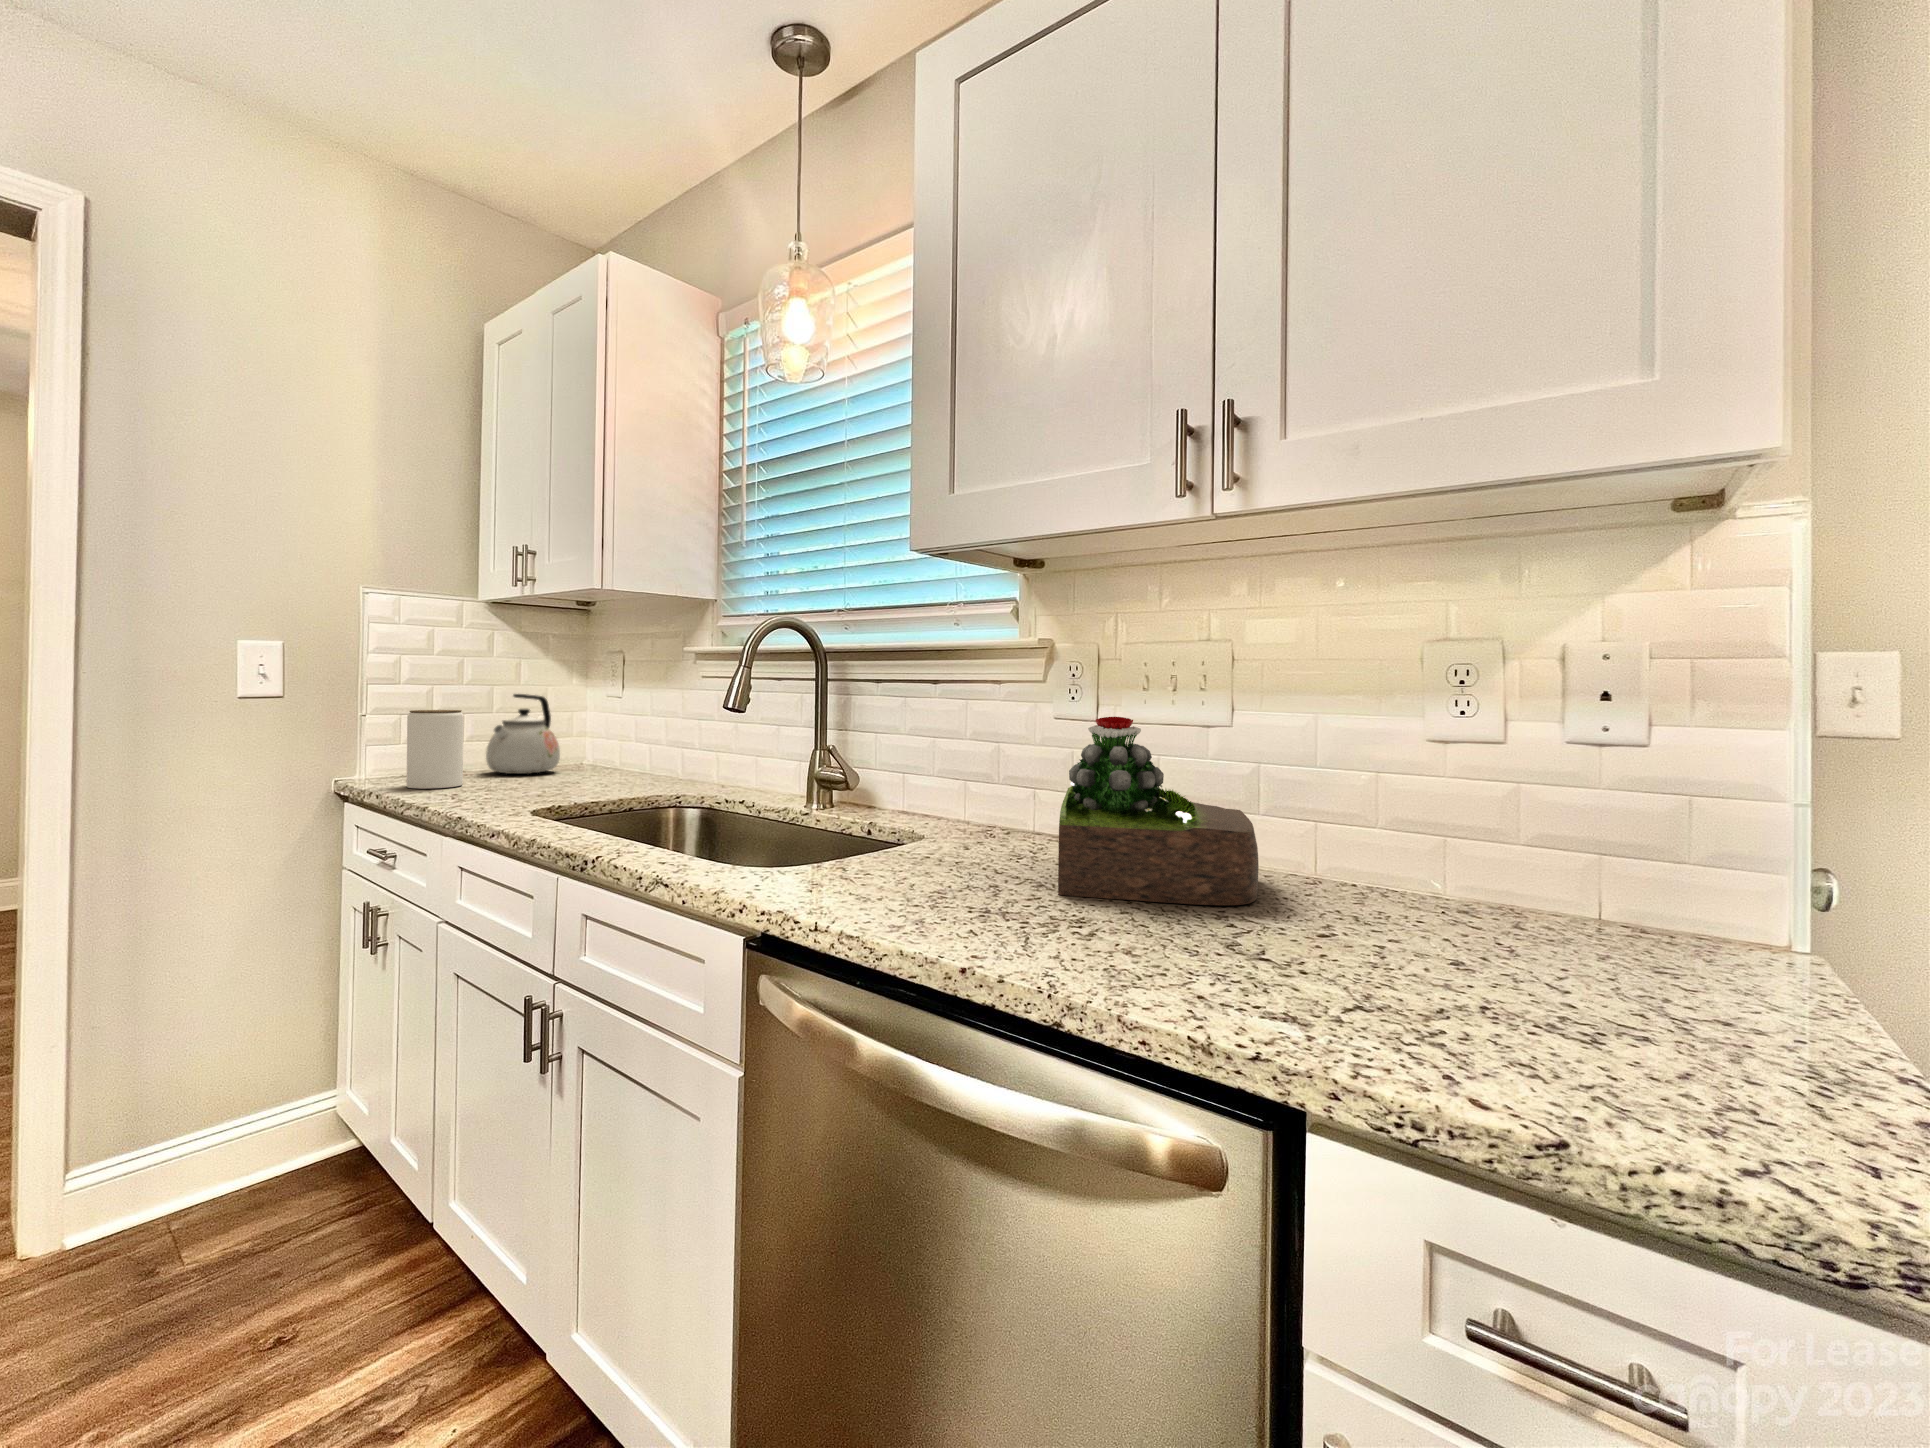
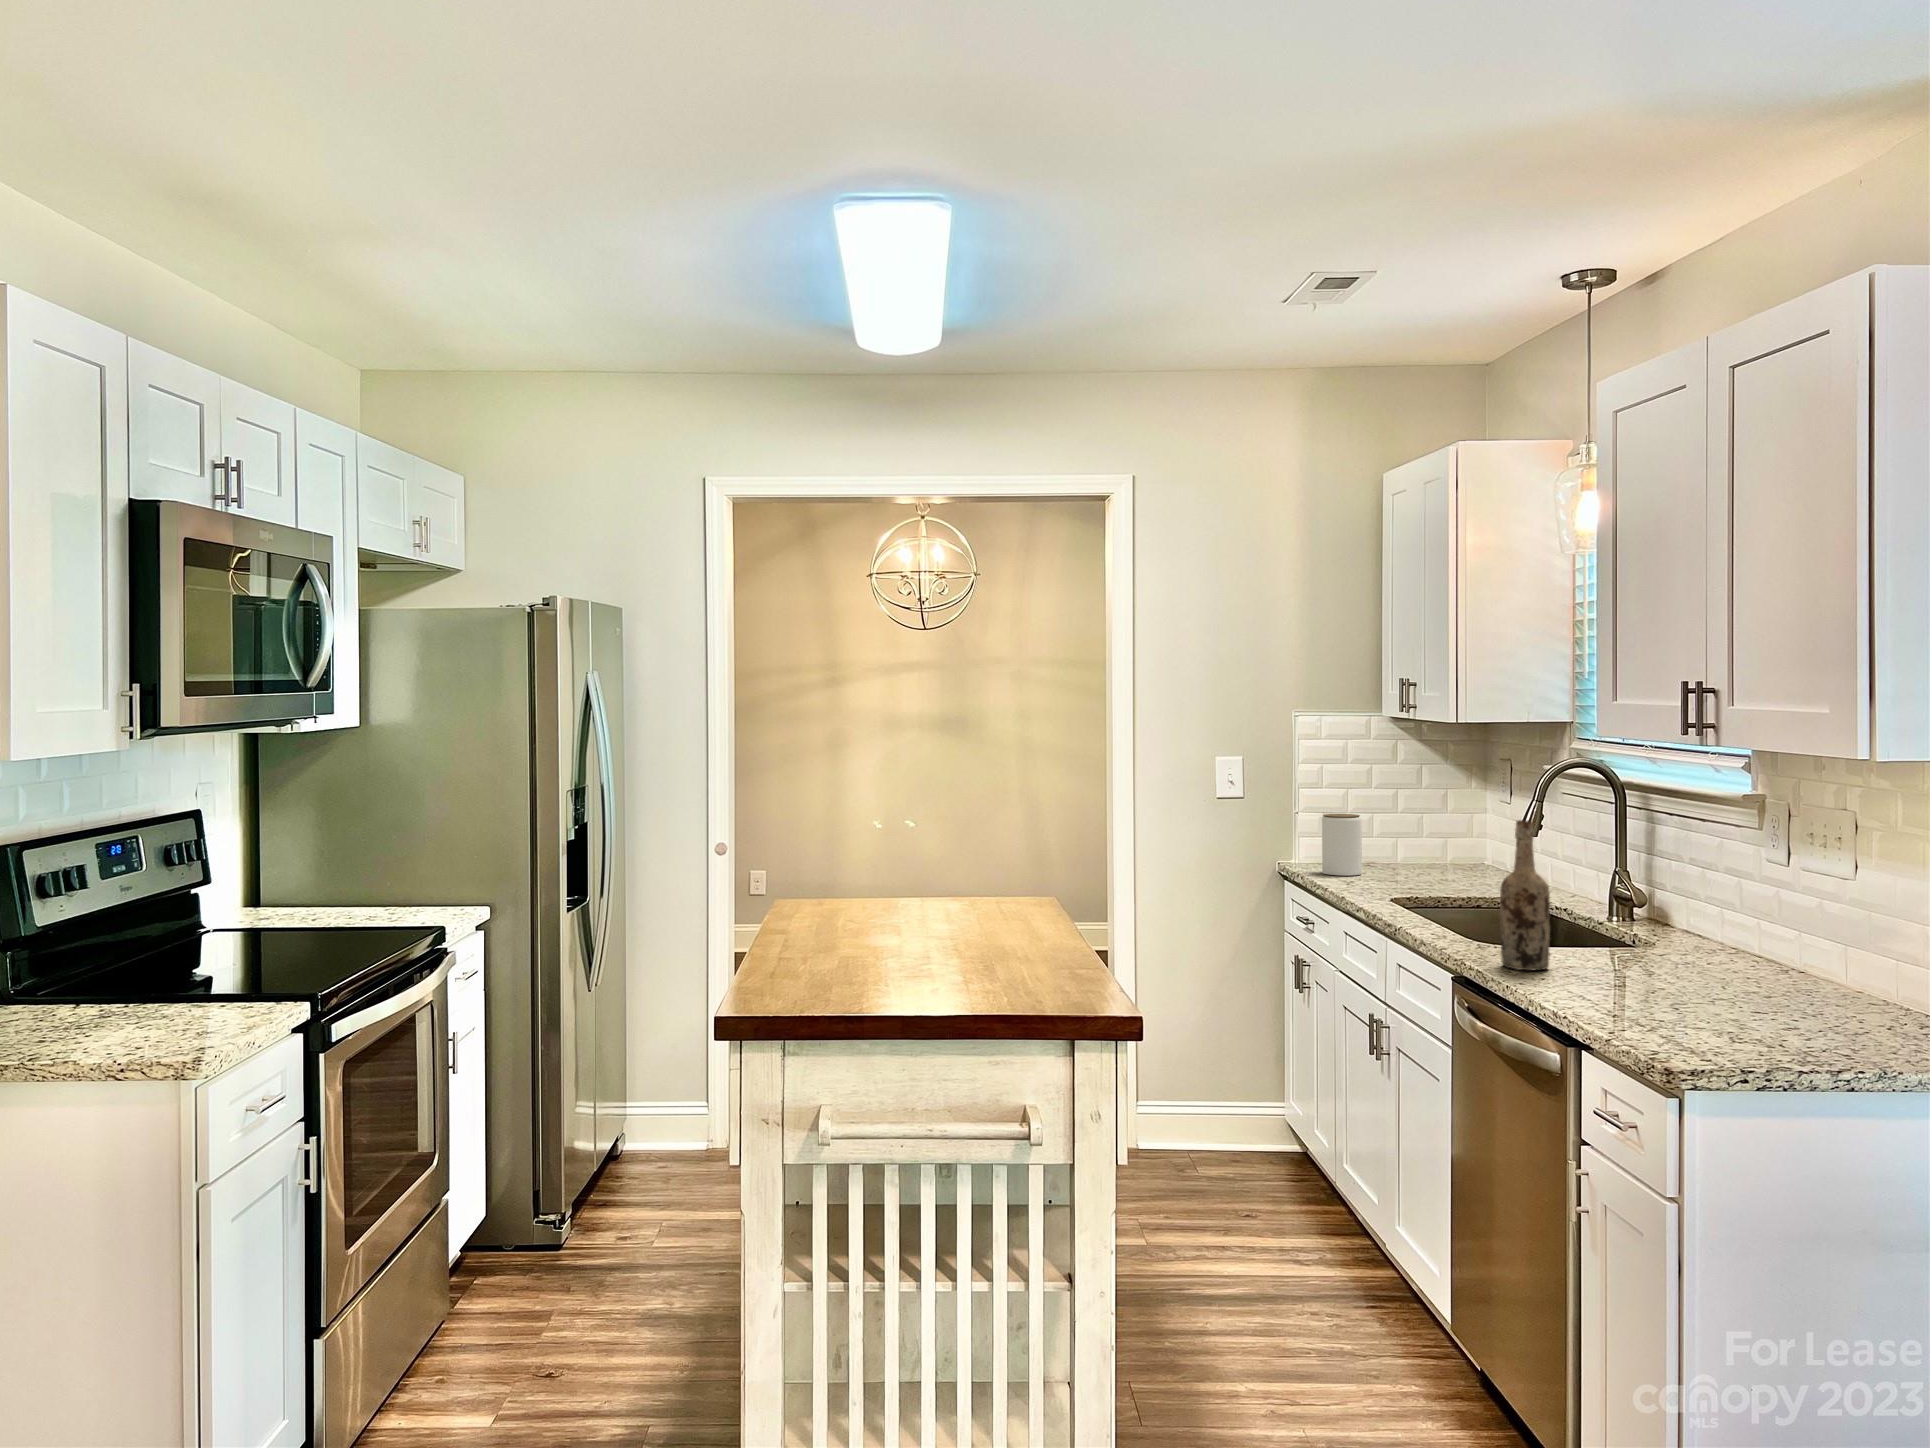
wine bottle: none [857,649,938,915] -> present [1500,820,1550,971]
kettle: present [486,694,560,774] -> none [1387,799,1449,868]
succulent plant: present [1058,717,1259,905] -> none [1644,867,1829,999]

